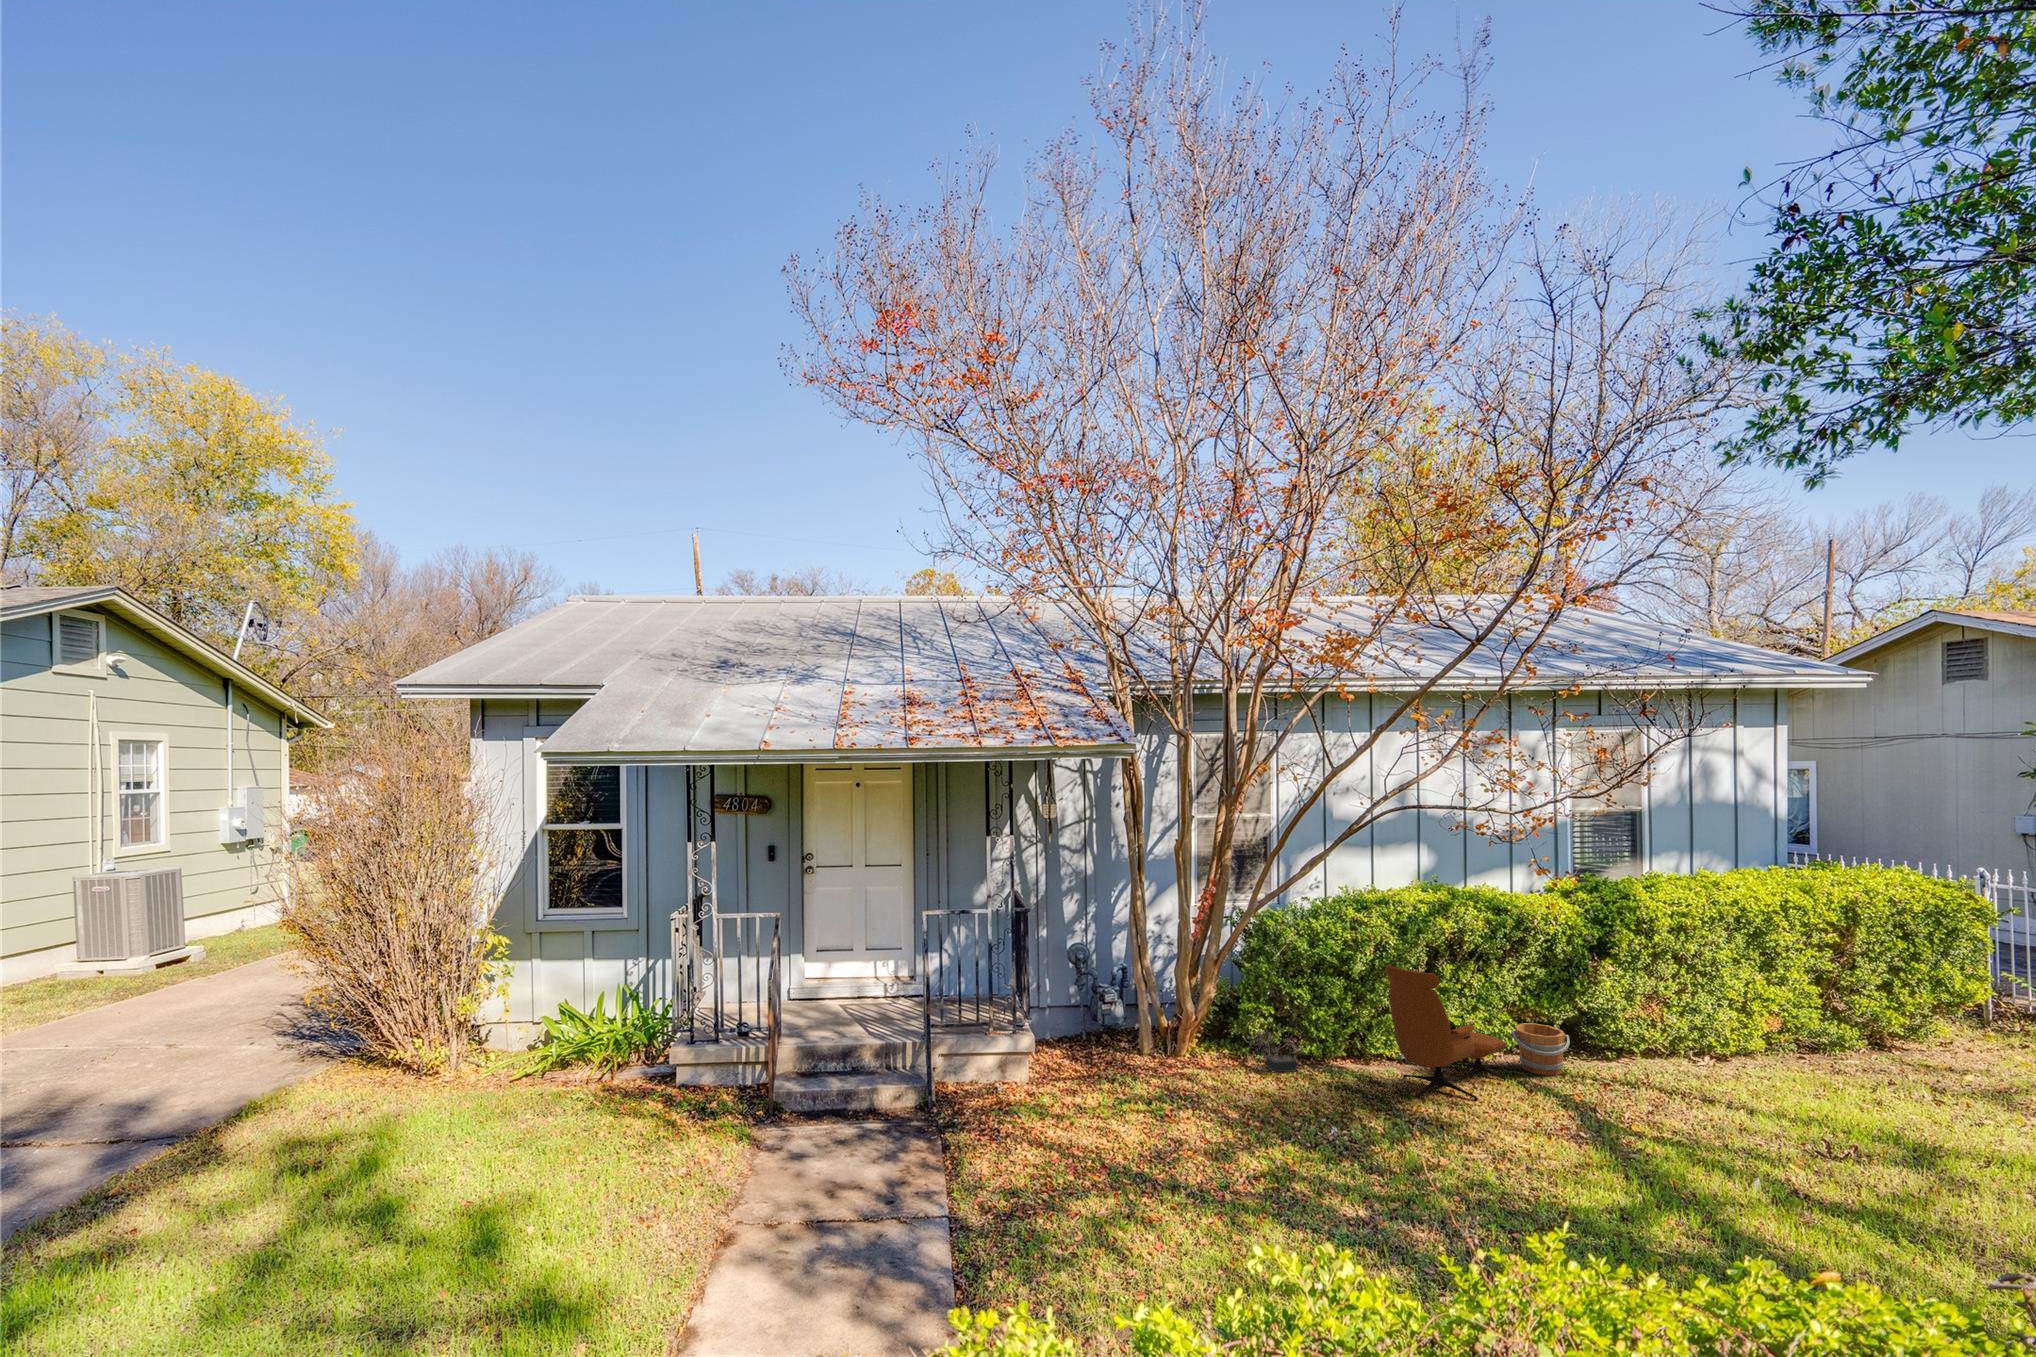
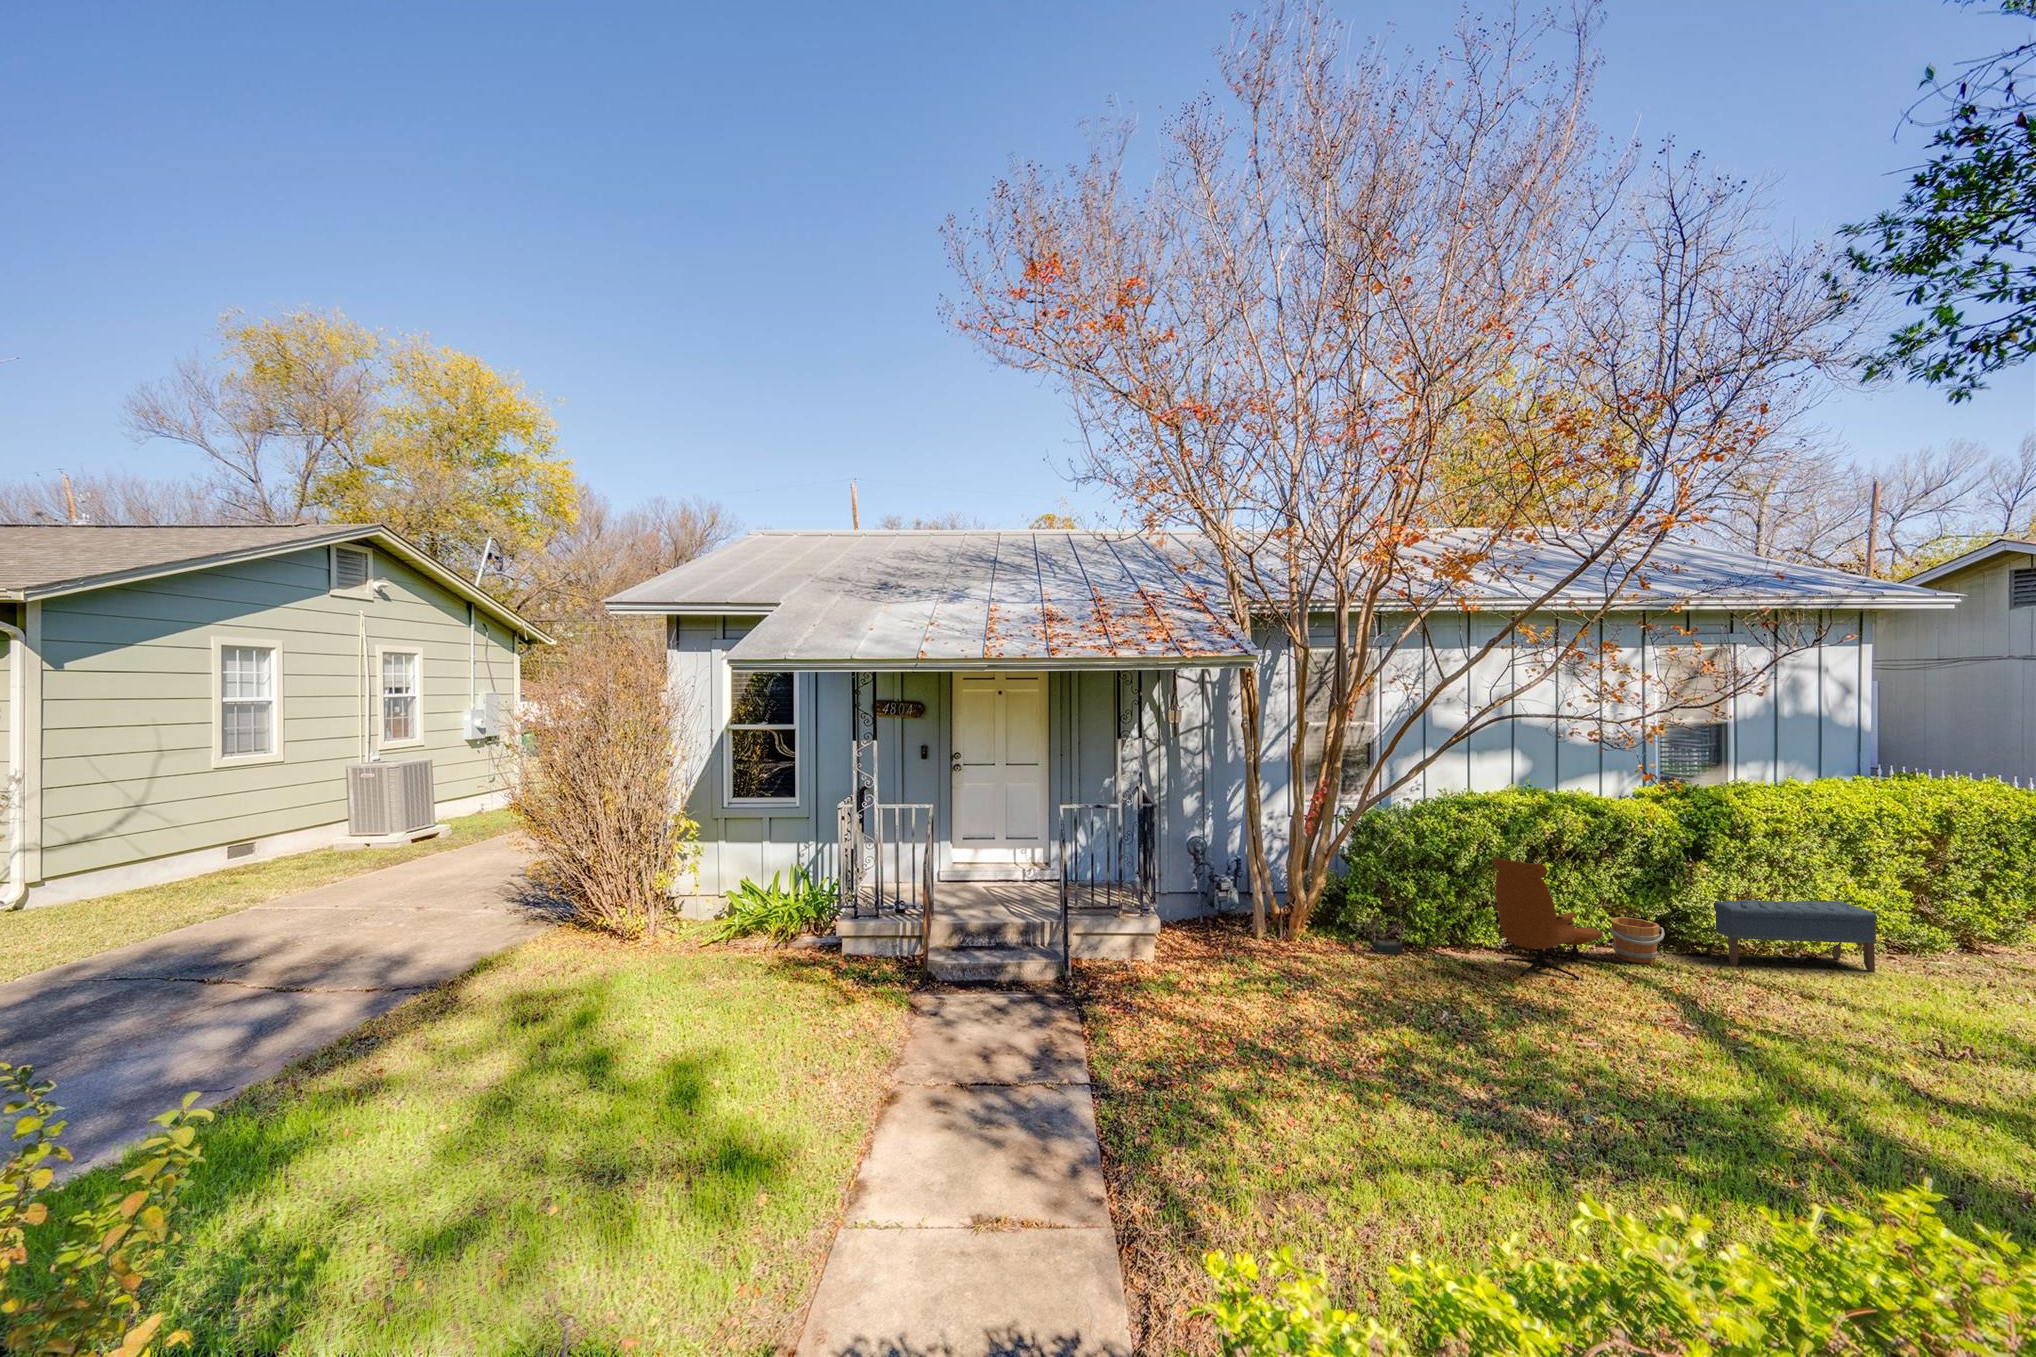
bench: none [1606,999,1783,1079] -> present [1703,899,1877,972]

